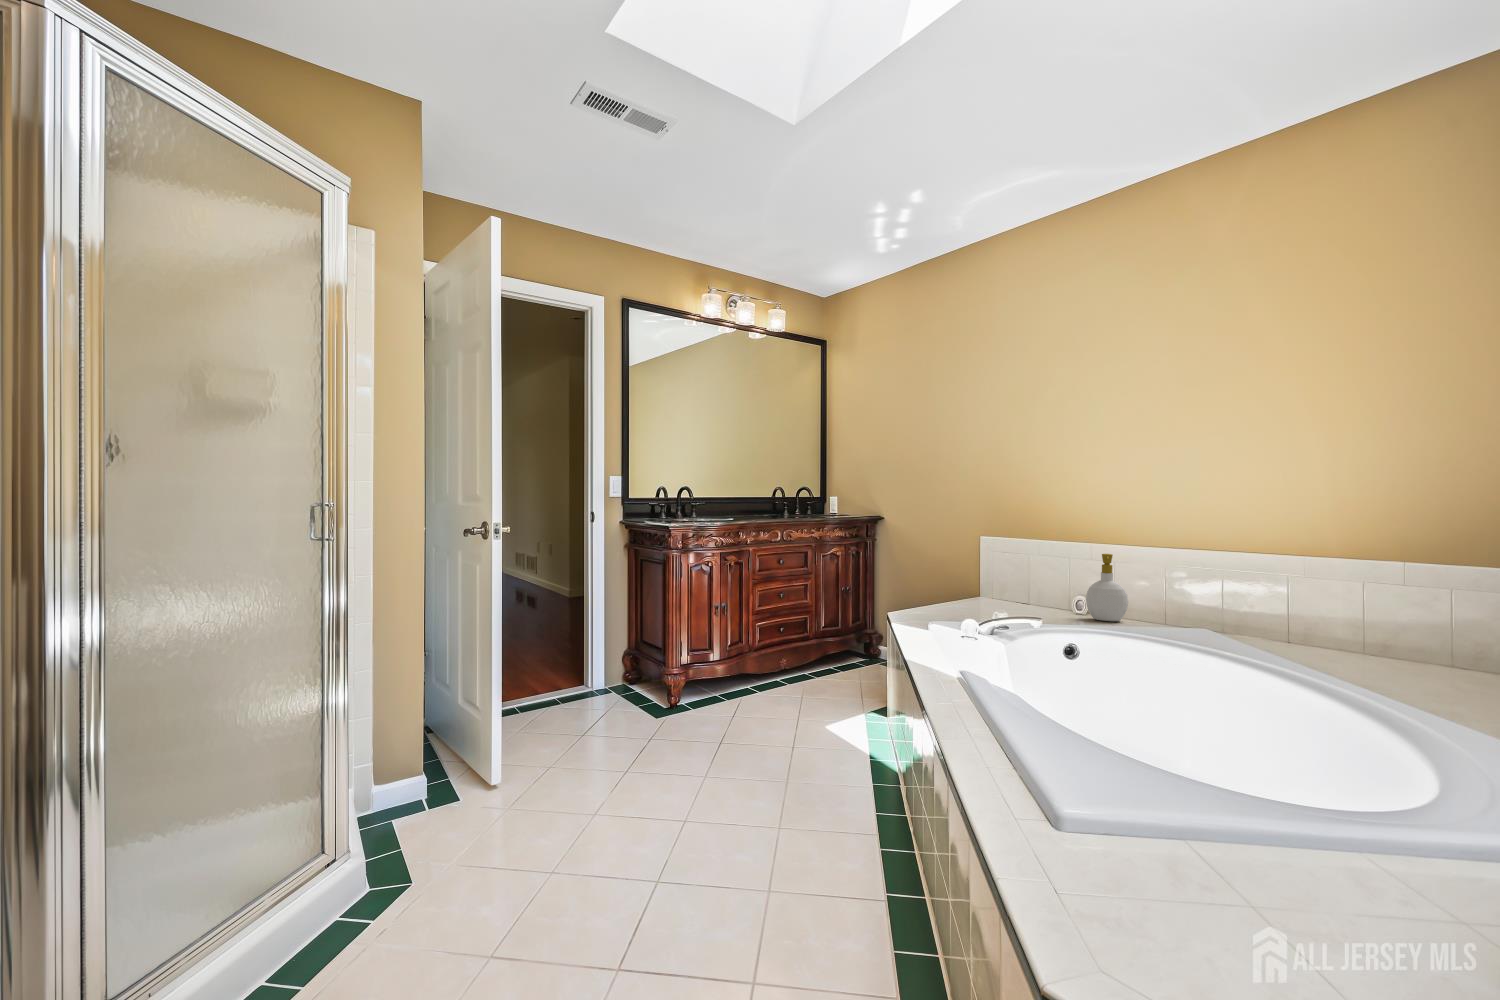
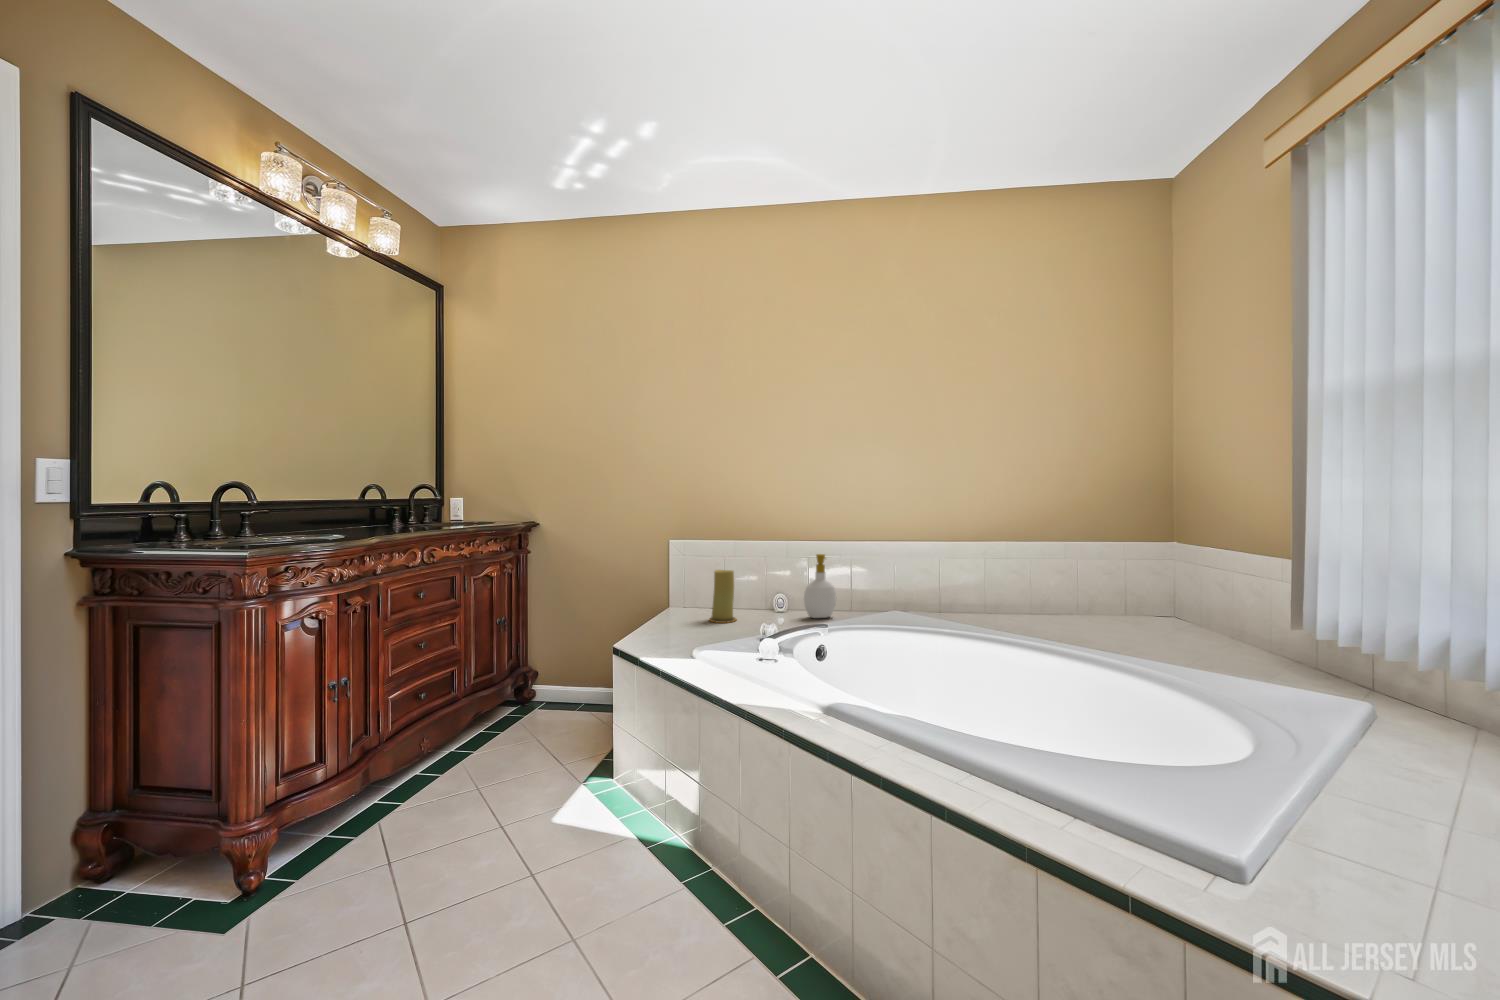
candle: none [987,562,1016,611] -> present [709,570,736,623]

